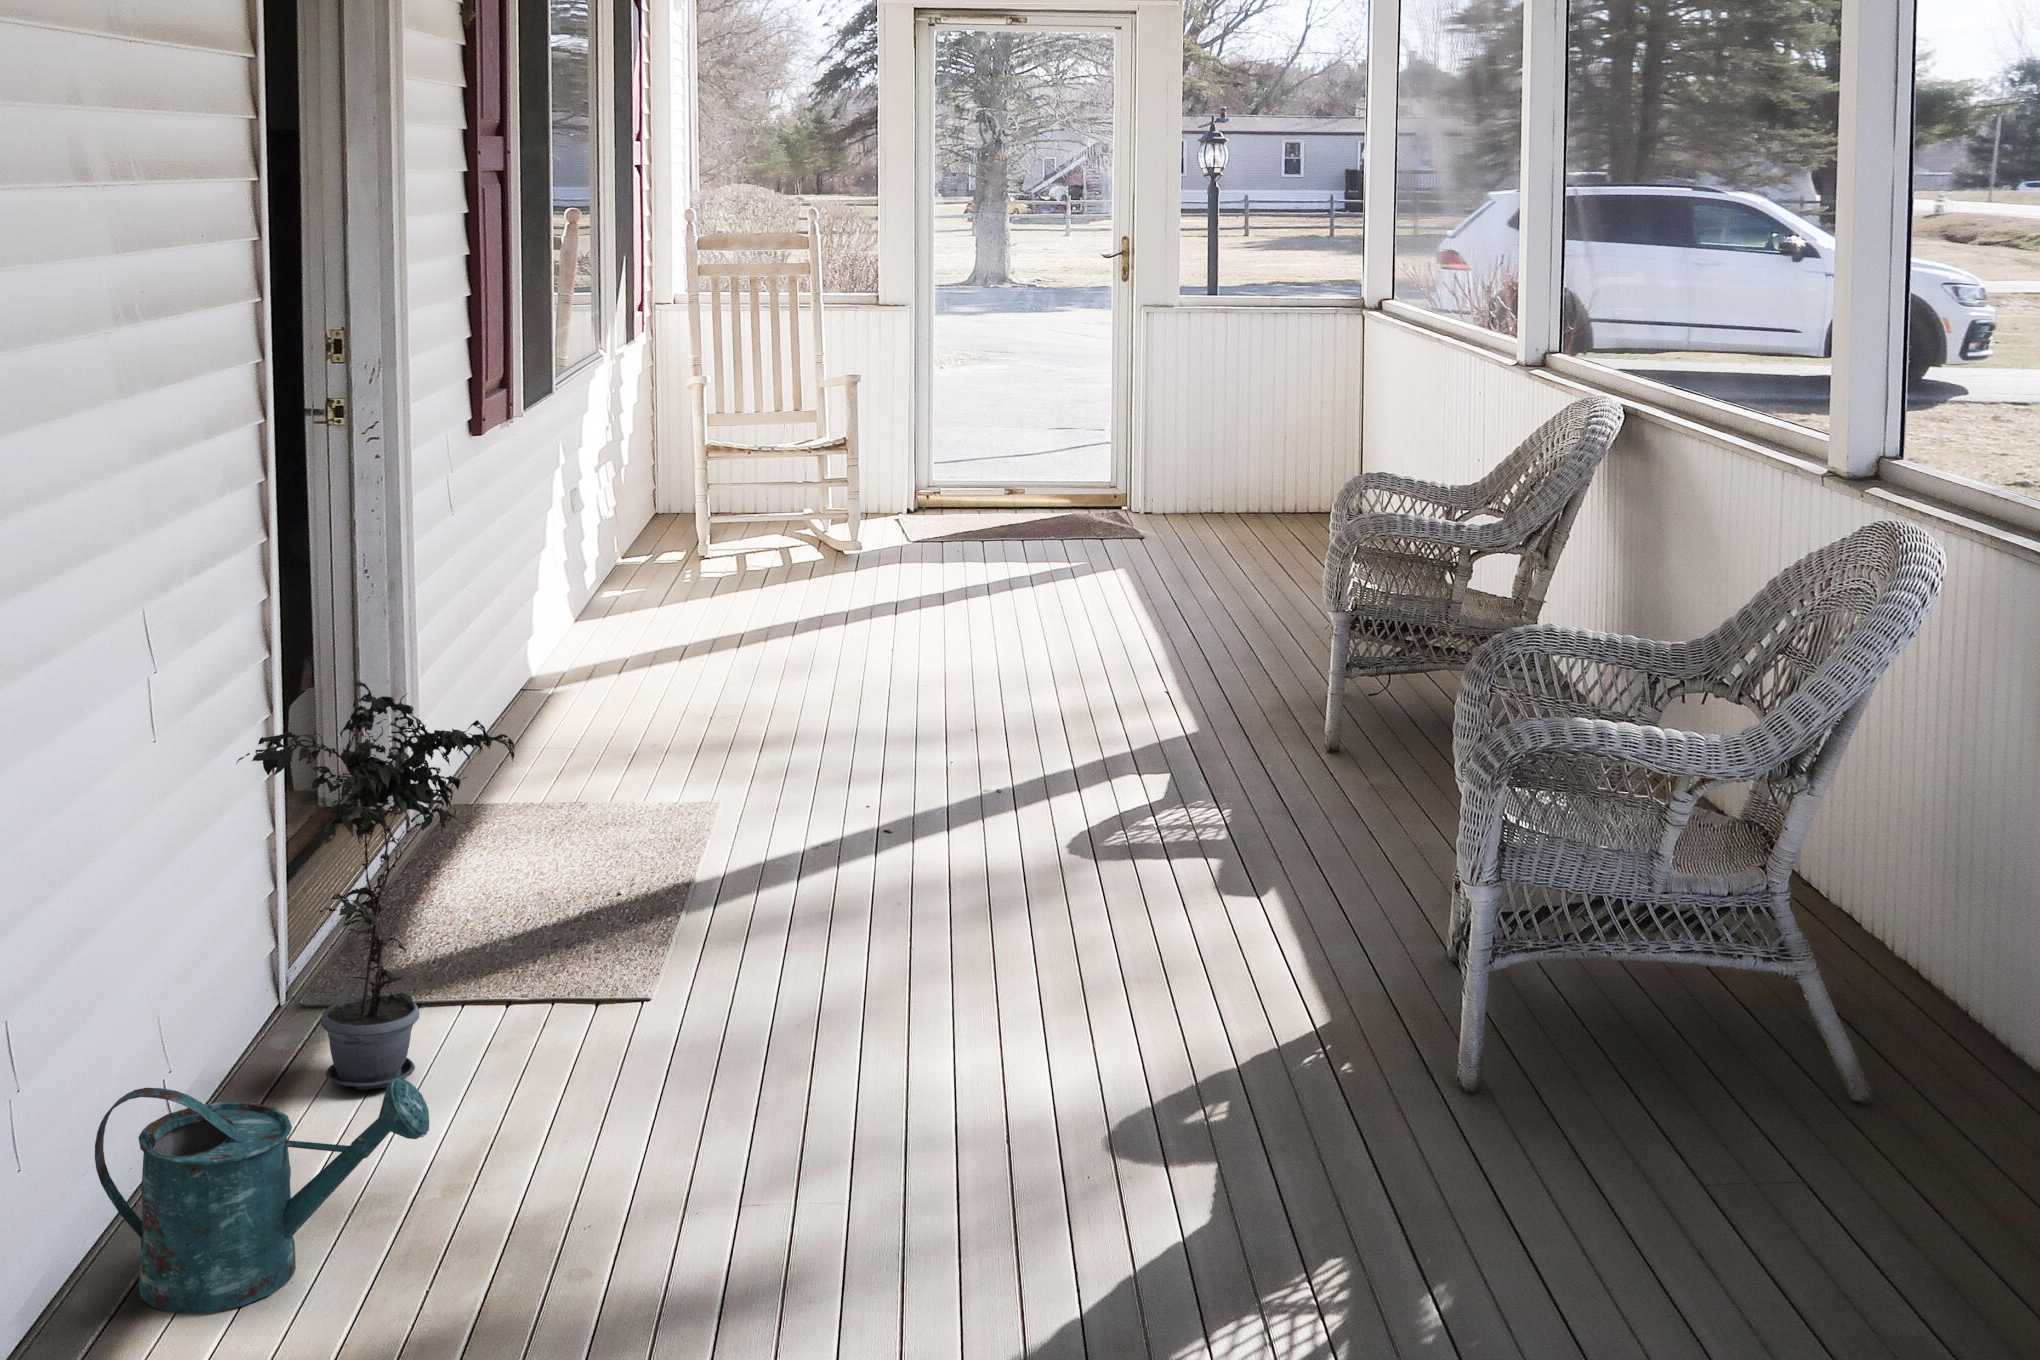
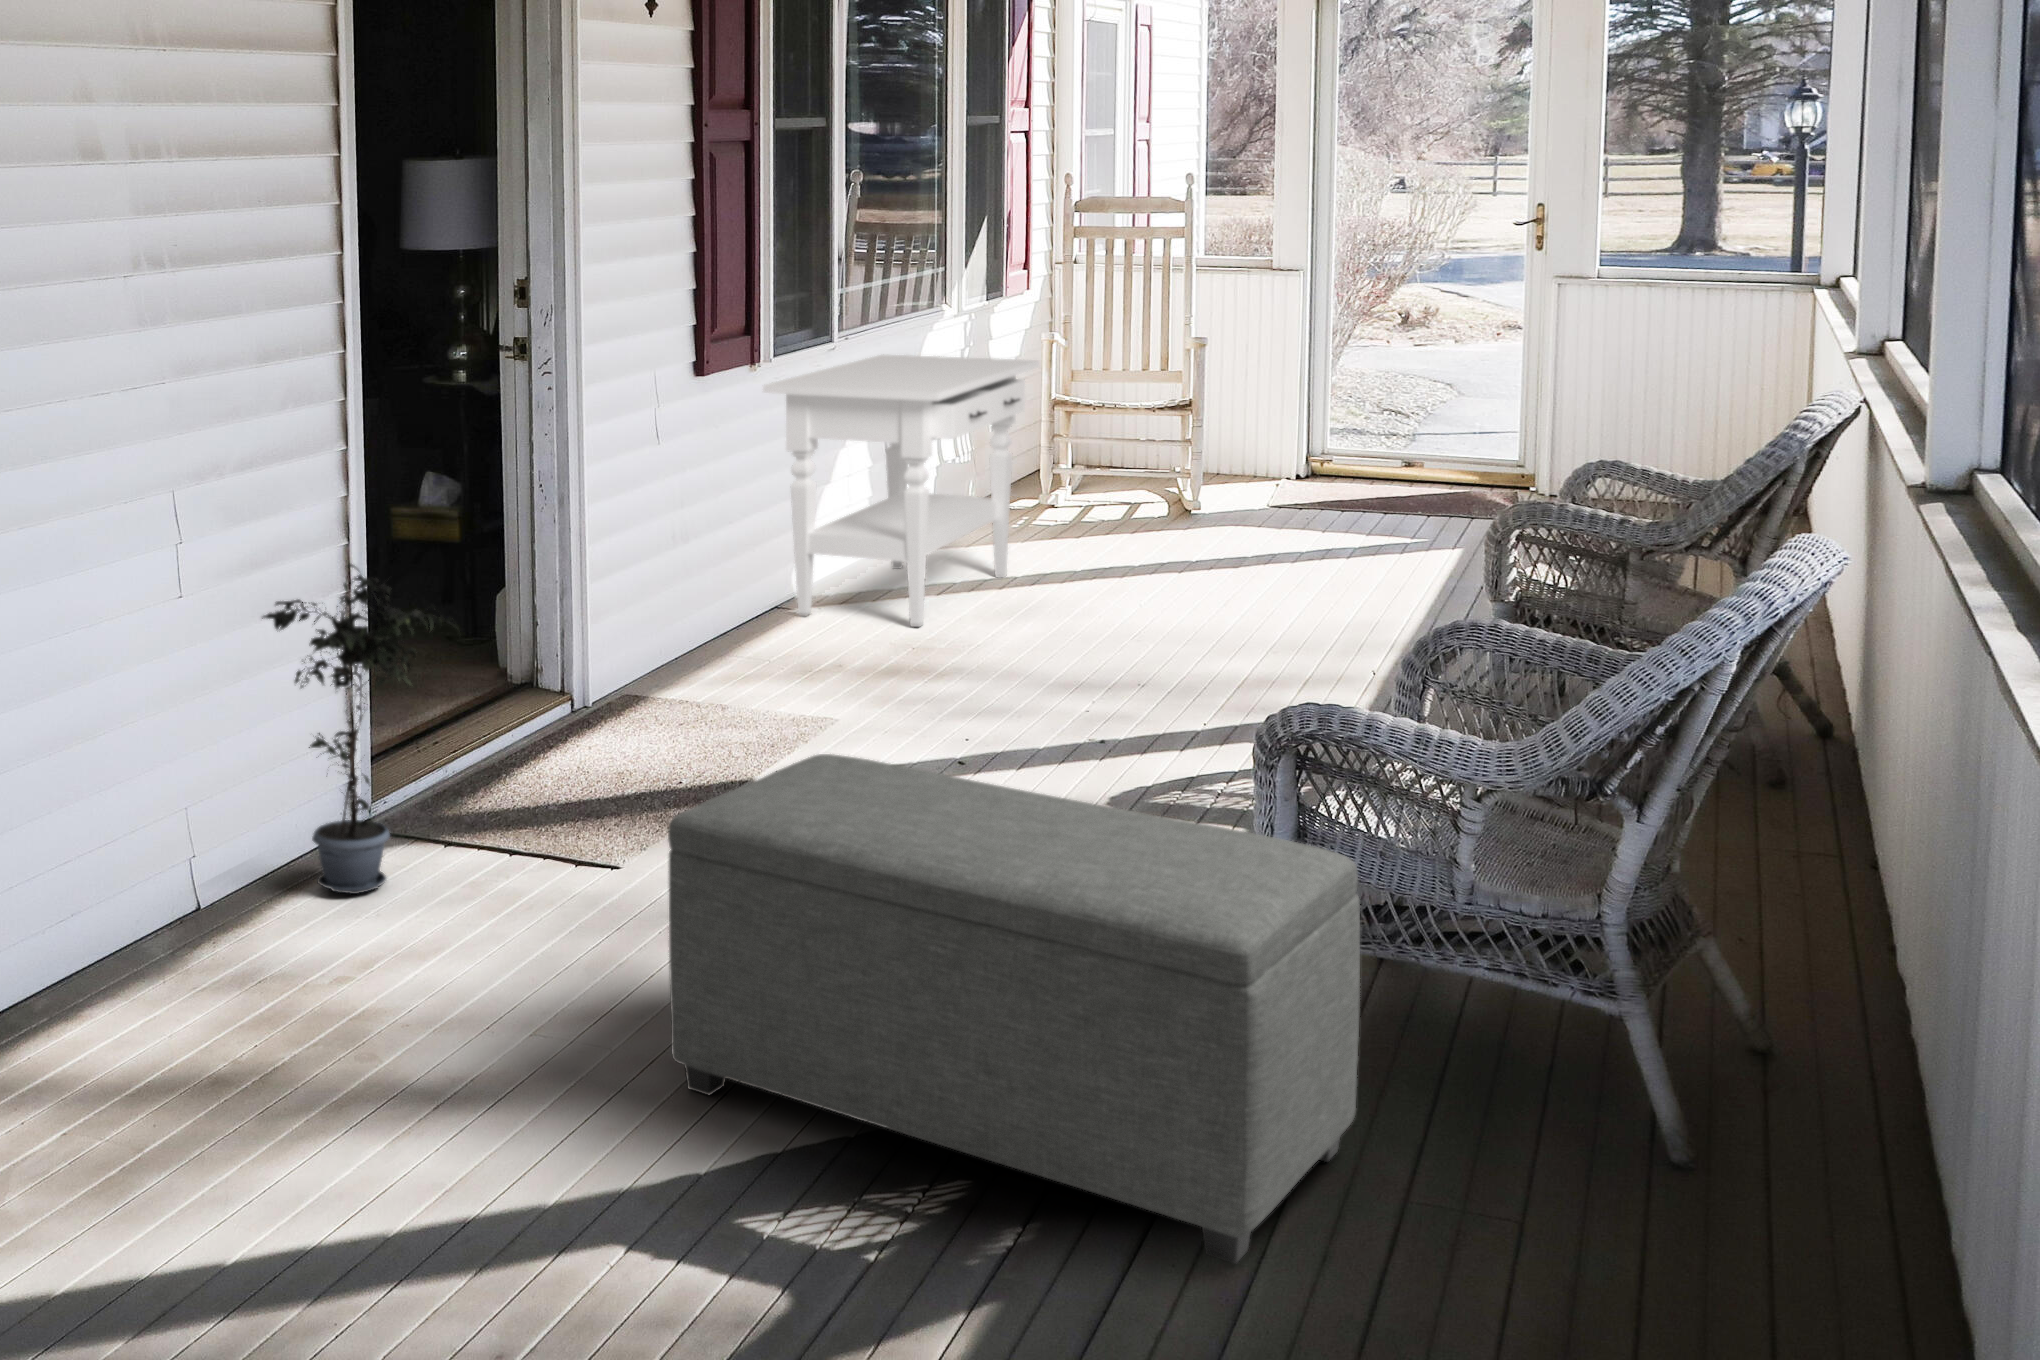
side table: none [522,402,763,696] -> present [763,354,1040,627]
ottoman: none [986,835,1683,1269] -> present [668,754,1360,1264]
watering can: present [95,1078,429,1313] -> none [44,846,254,1022]

